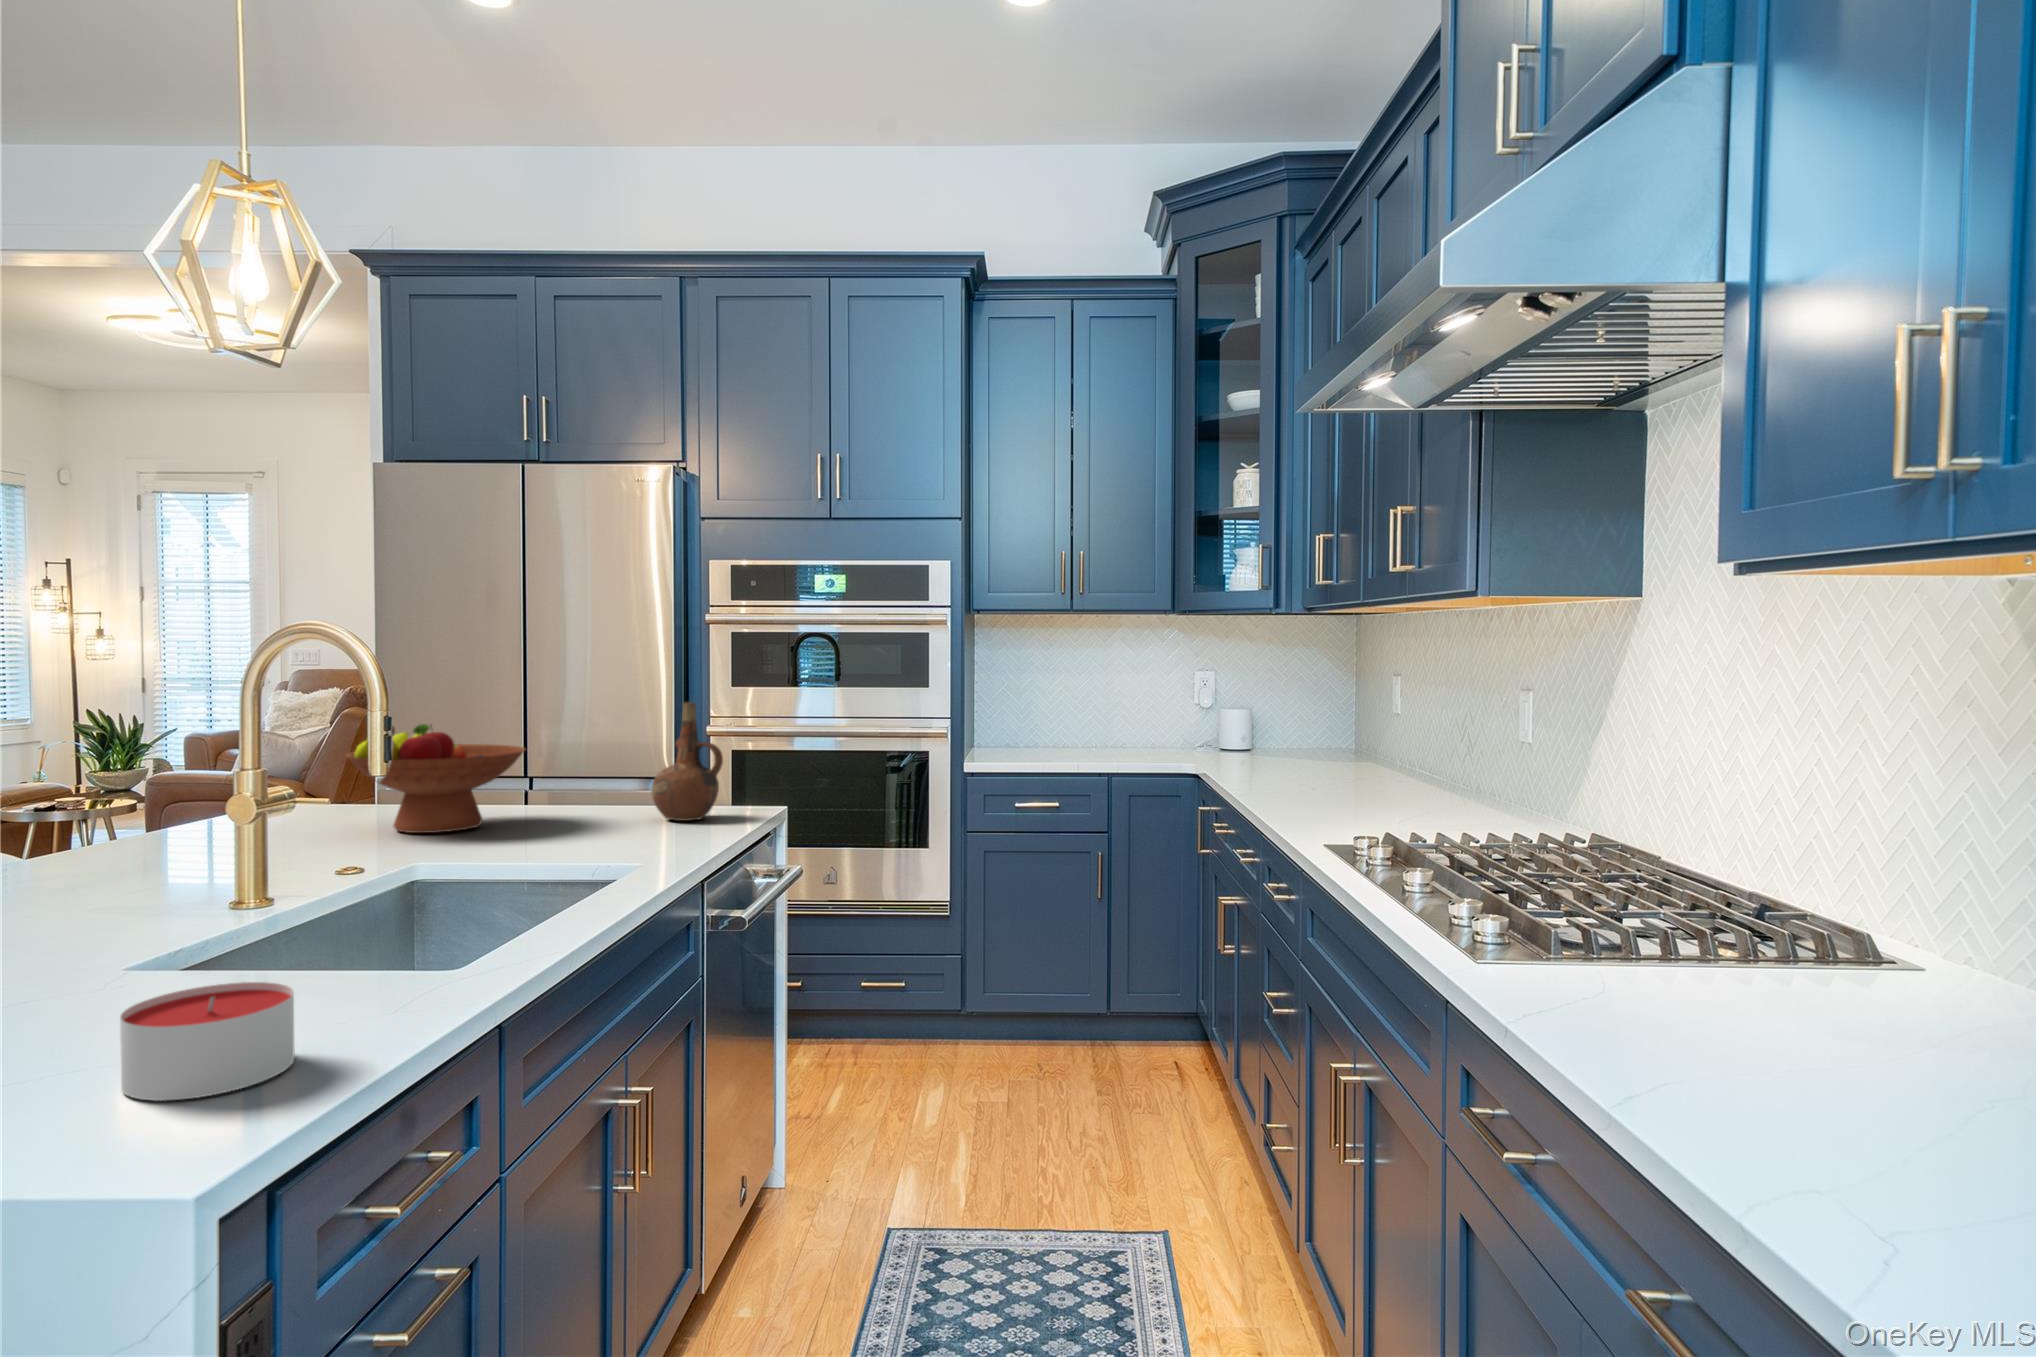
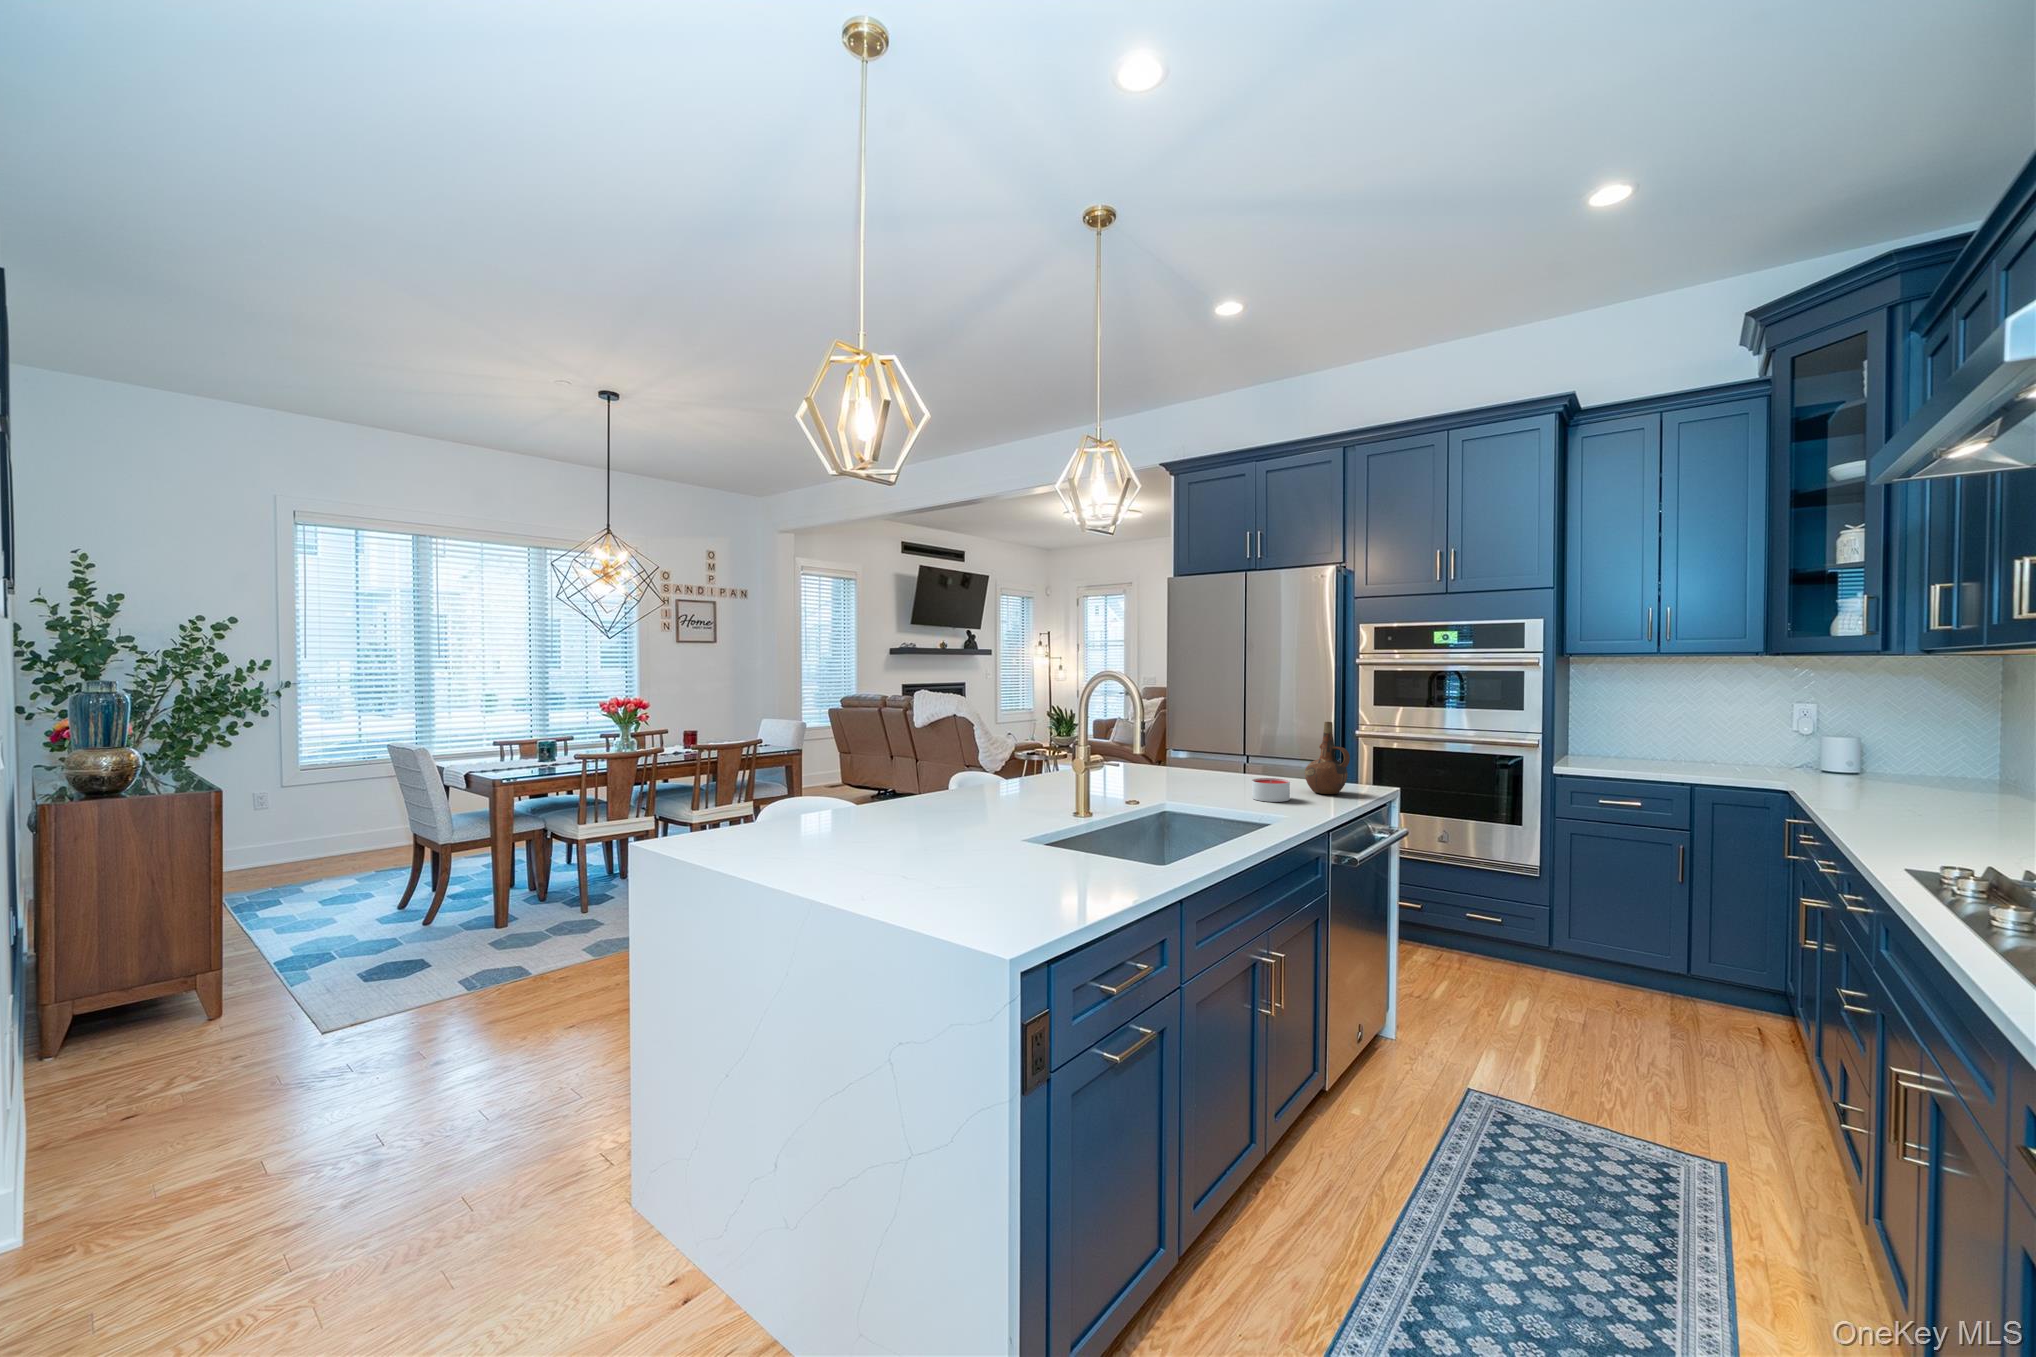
fruit bowl: present [346,724,525,833] -> none [1145,729,1233,788]
candle: present [120,982,295,1101] -> present [1252,778,1290,802]

